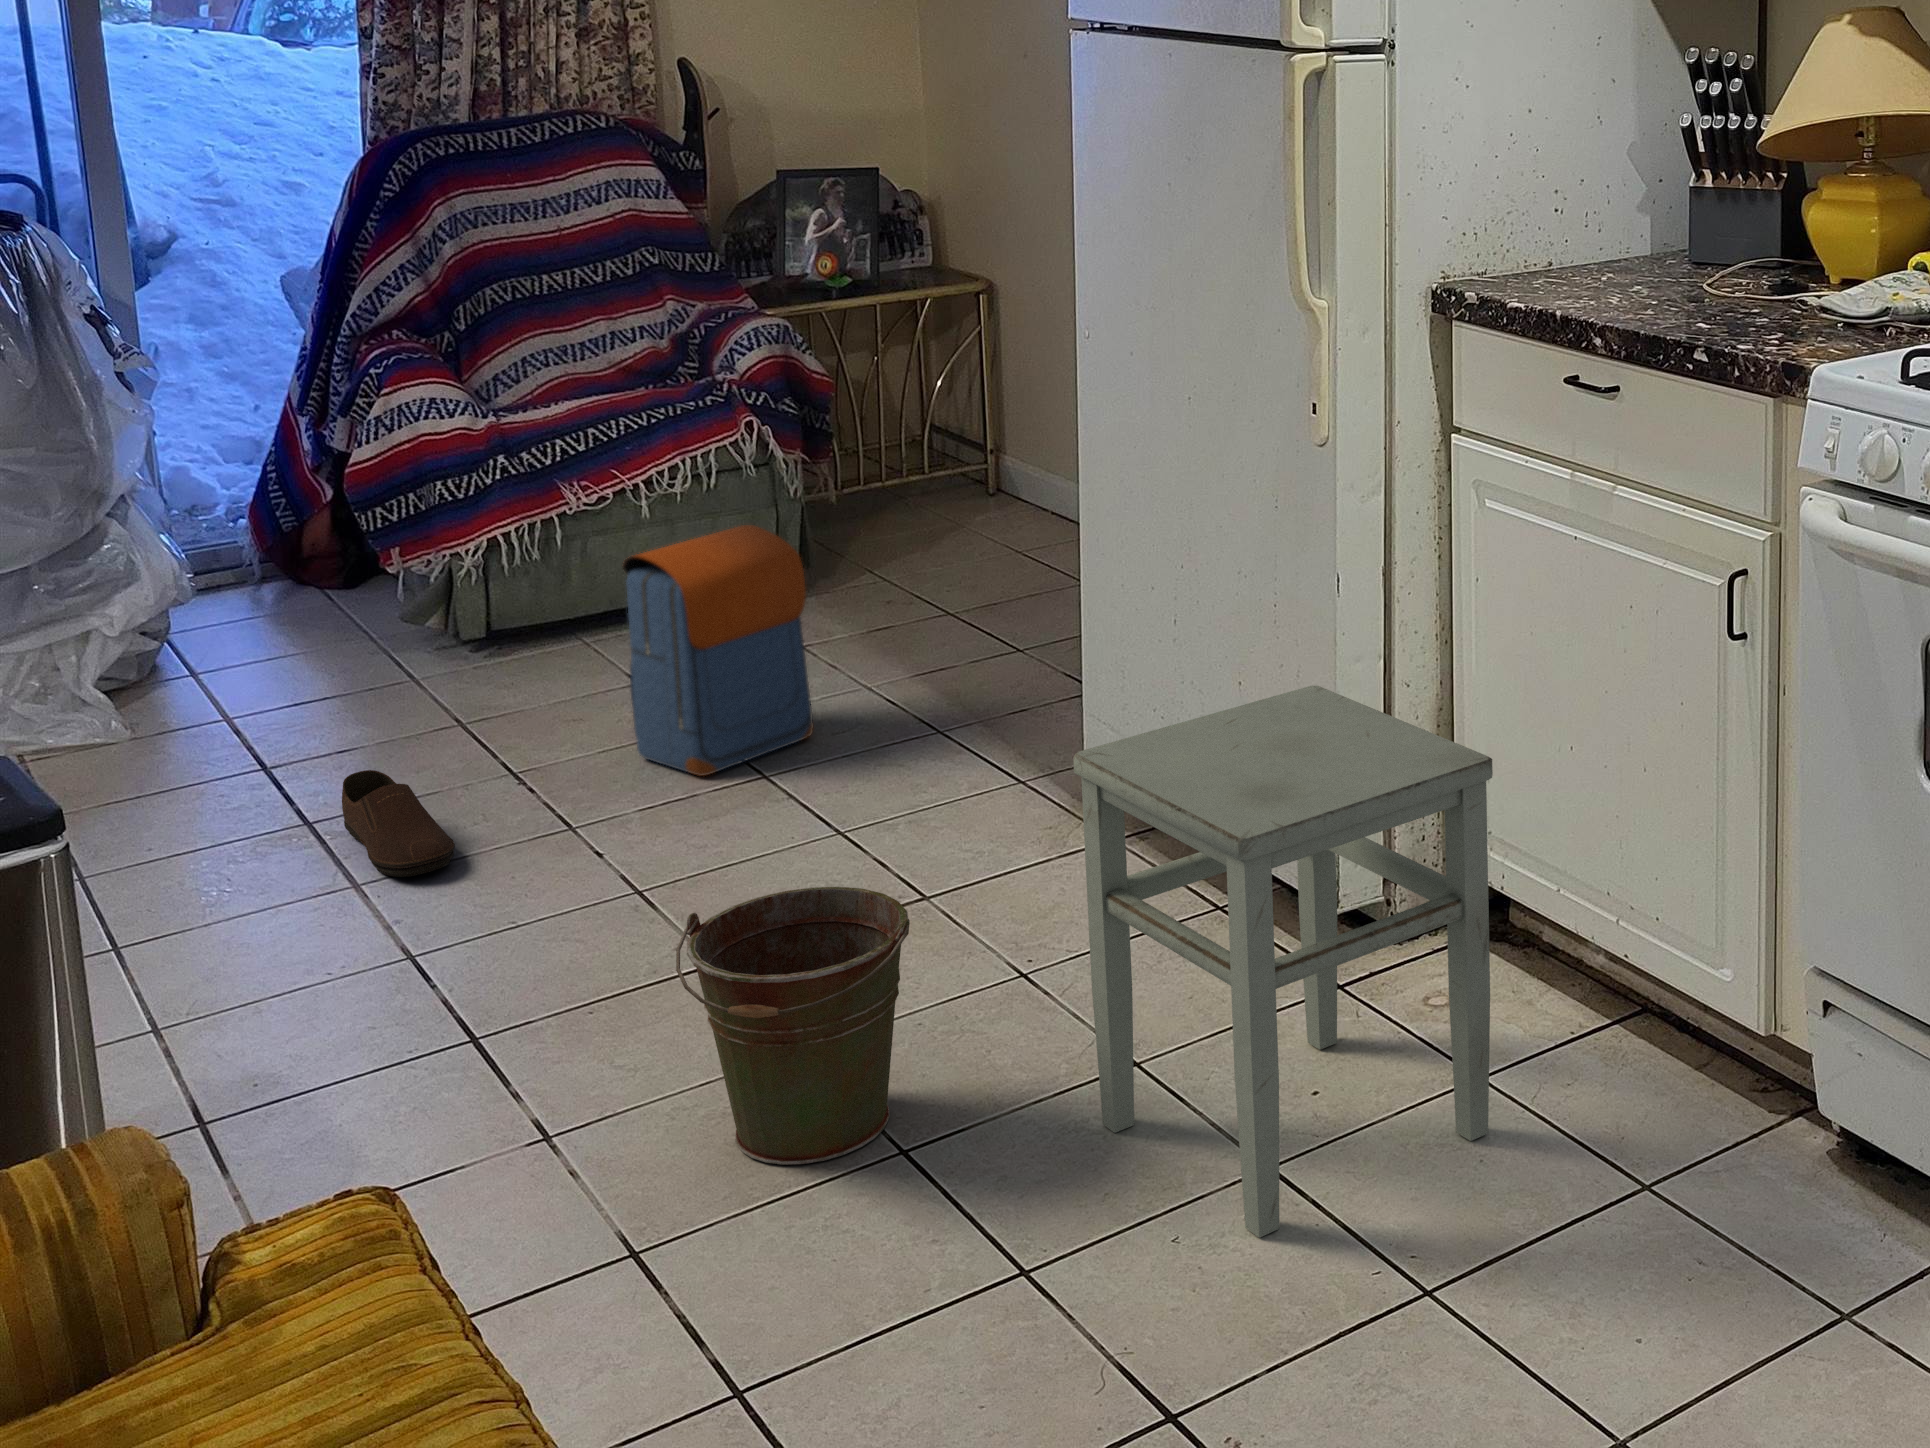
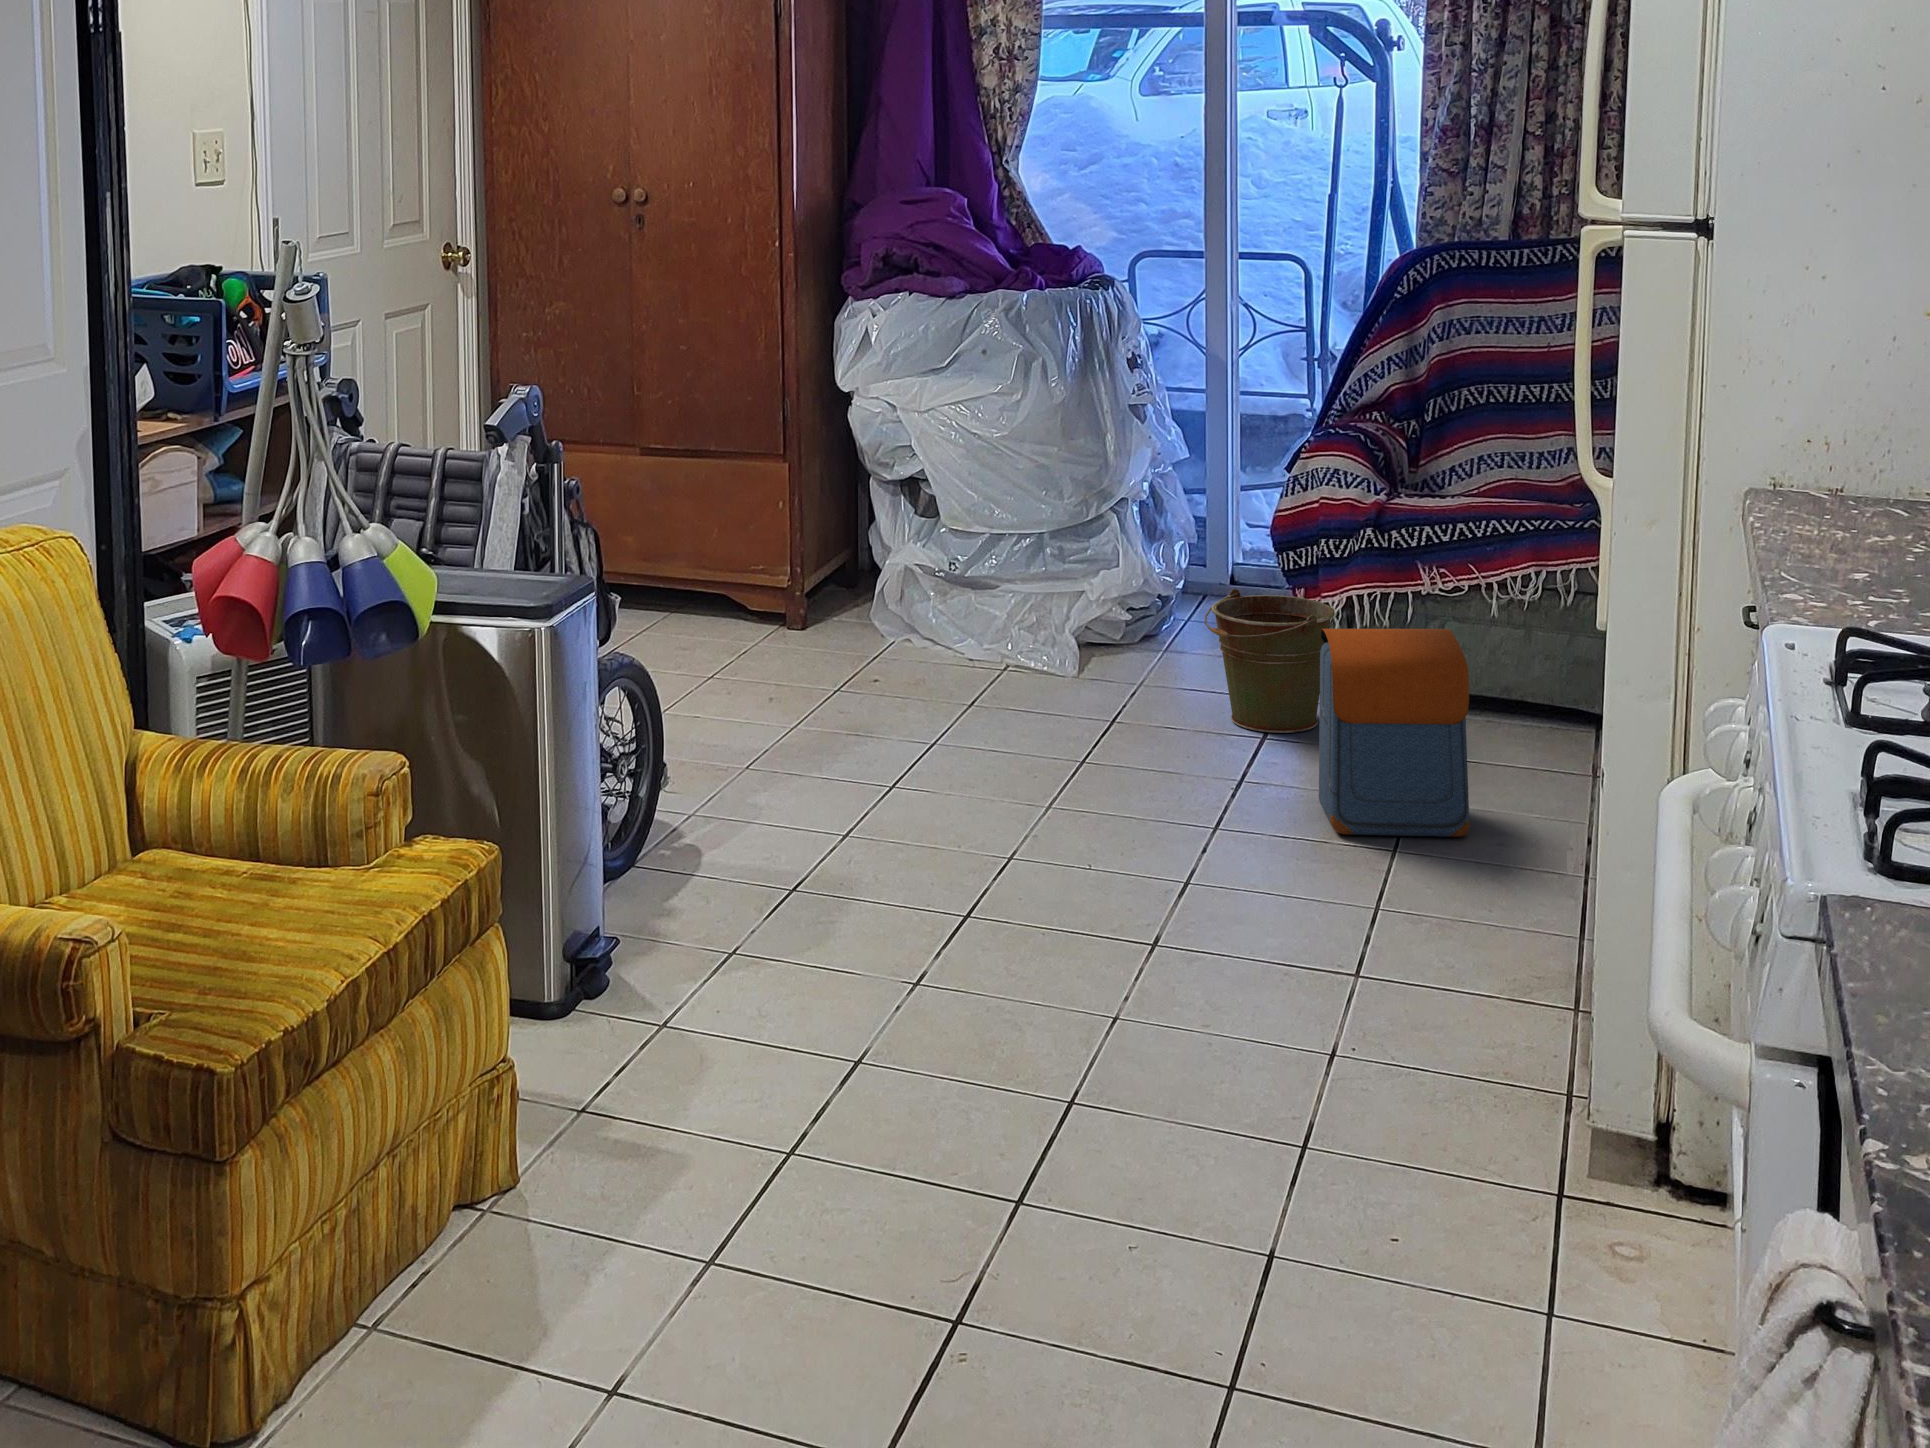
stool: present [1073,686,1493,1238] -> none [1111,839,1443,1351]
shoe: present [342,770,455,877] -> none [1049,739,1114,824]
bucket: present [676,887,910,1165] -> present [1205,589,1335,733]

